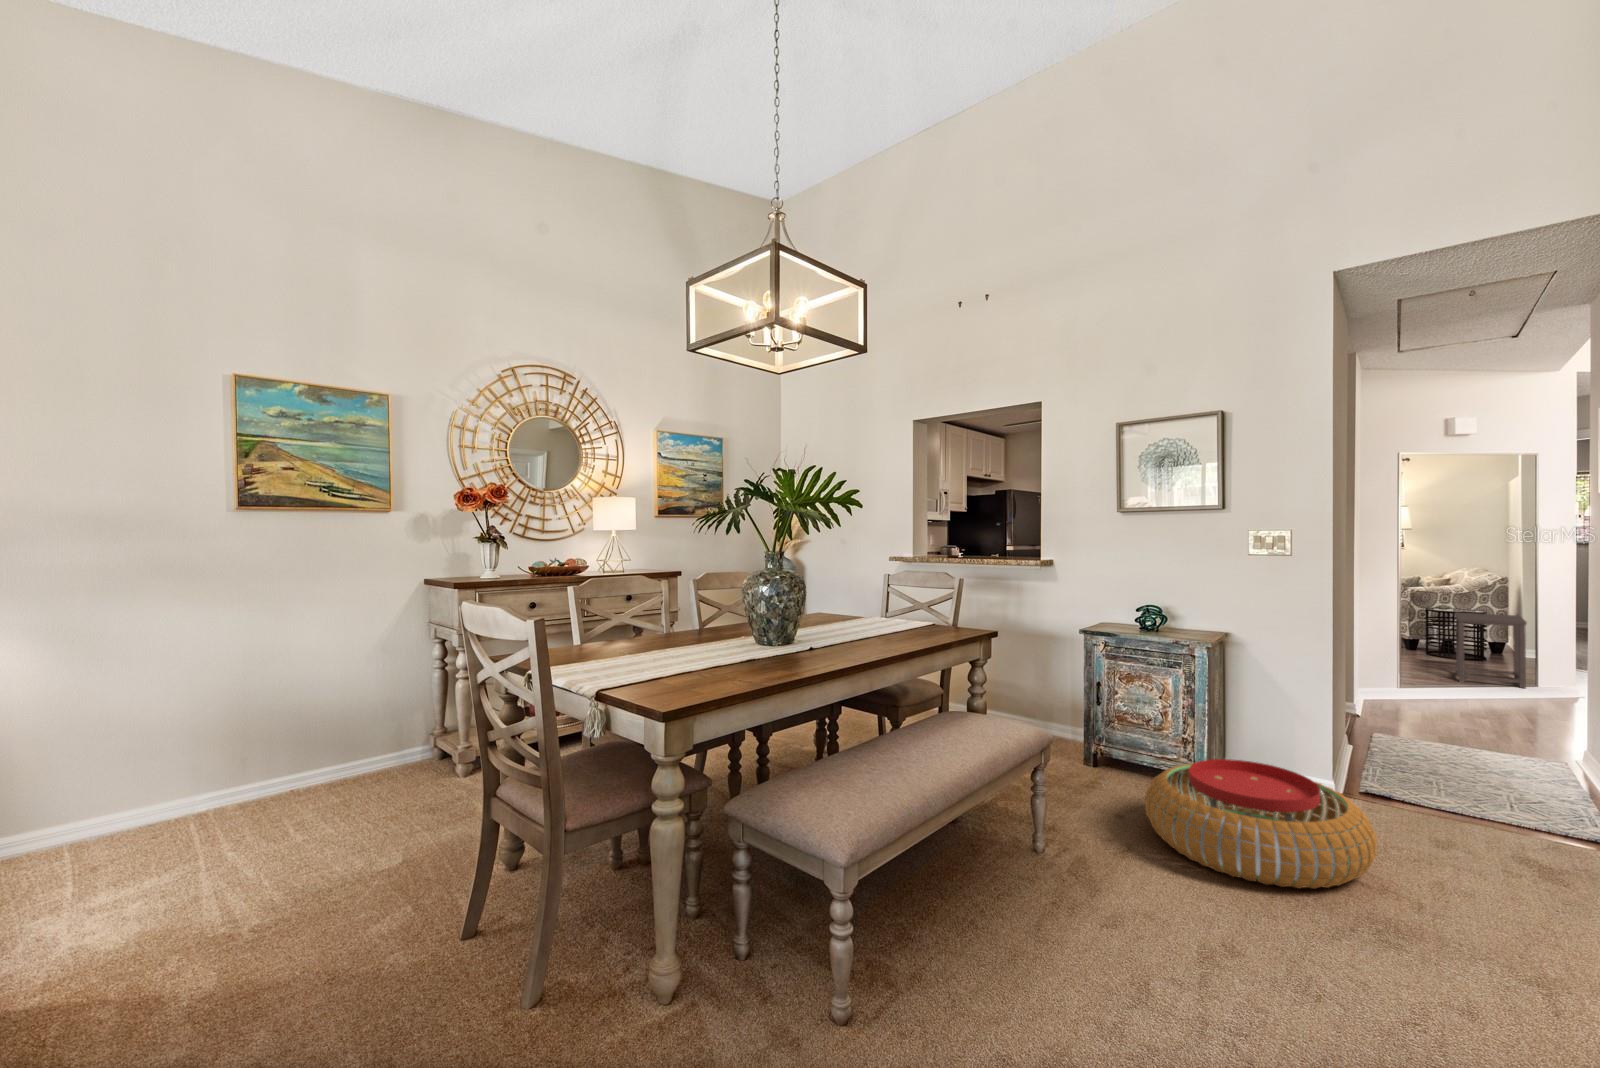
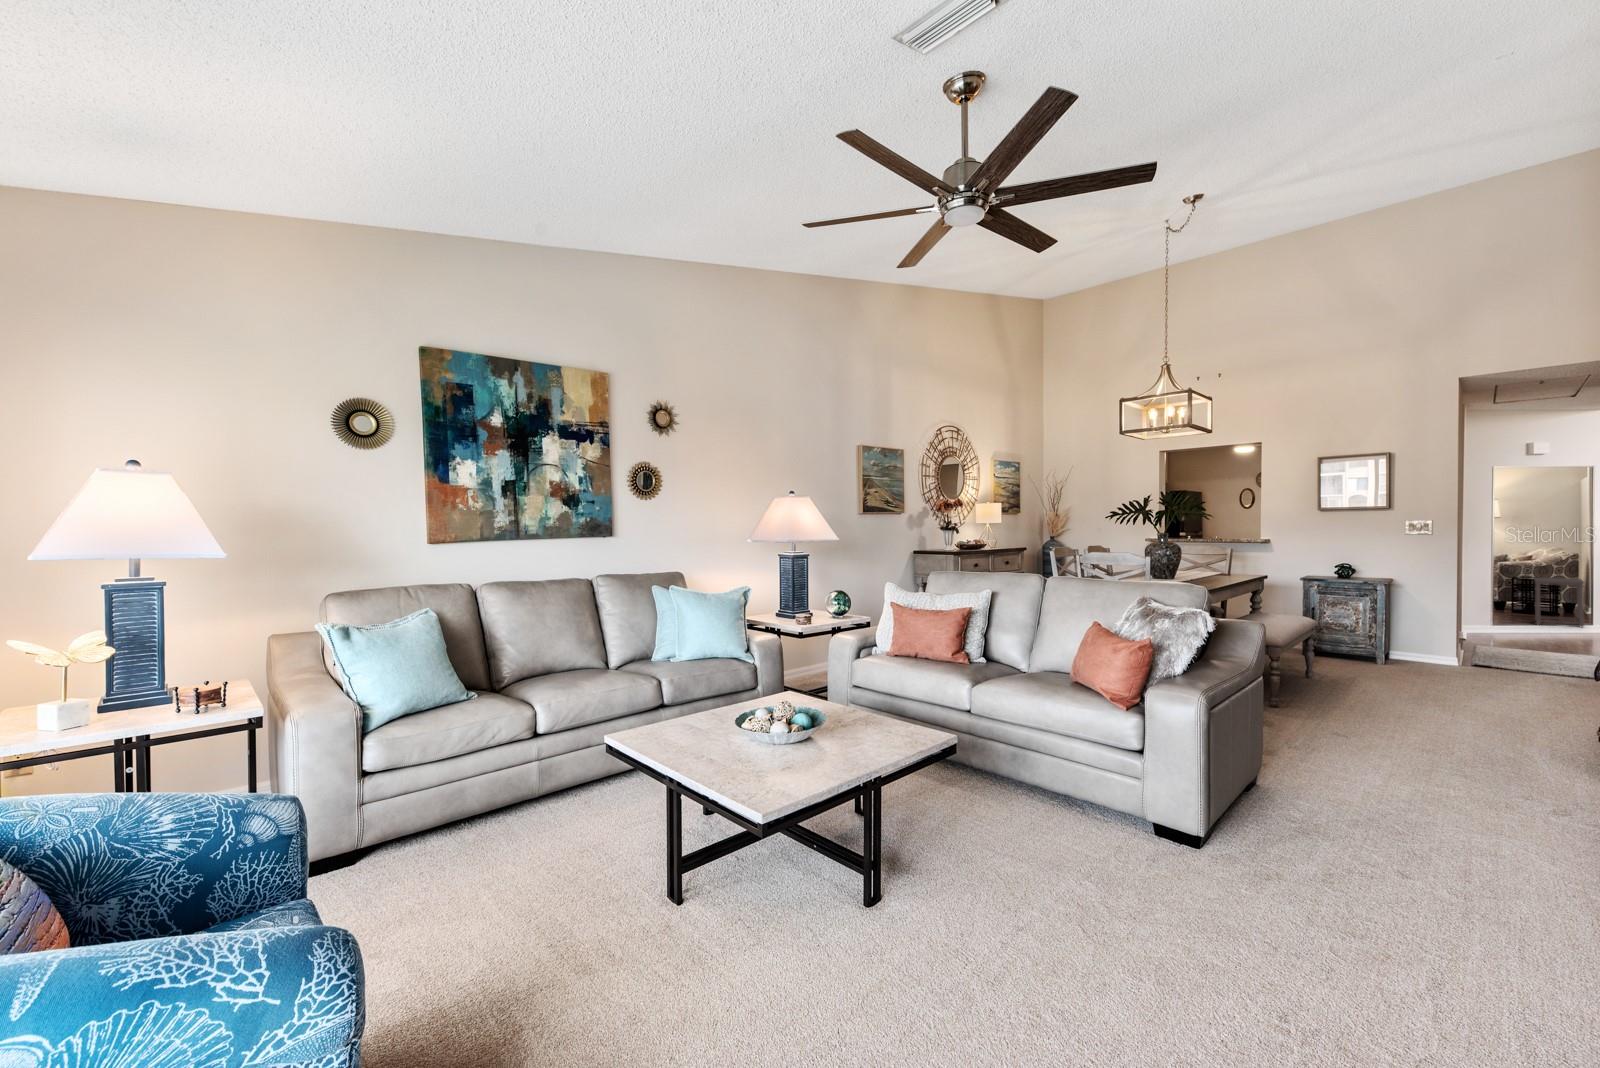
pouf: present [1145,759,1377,889] -> none [1357,639,1483,687]

